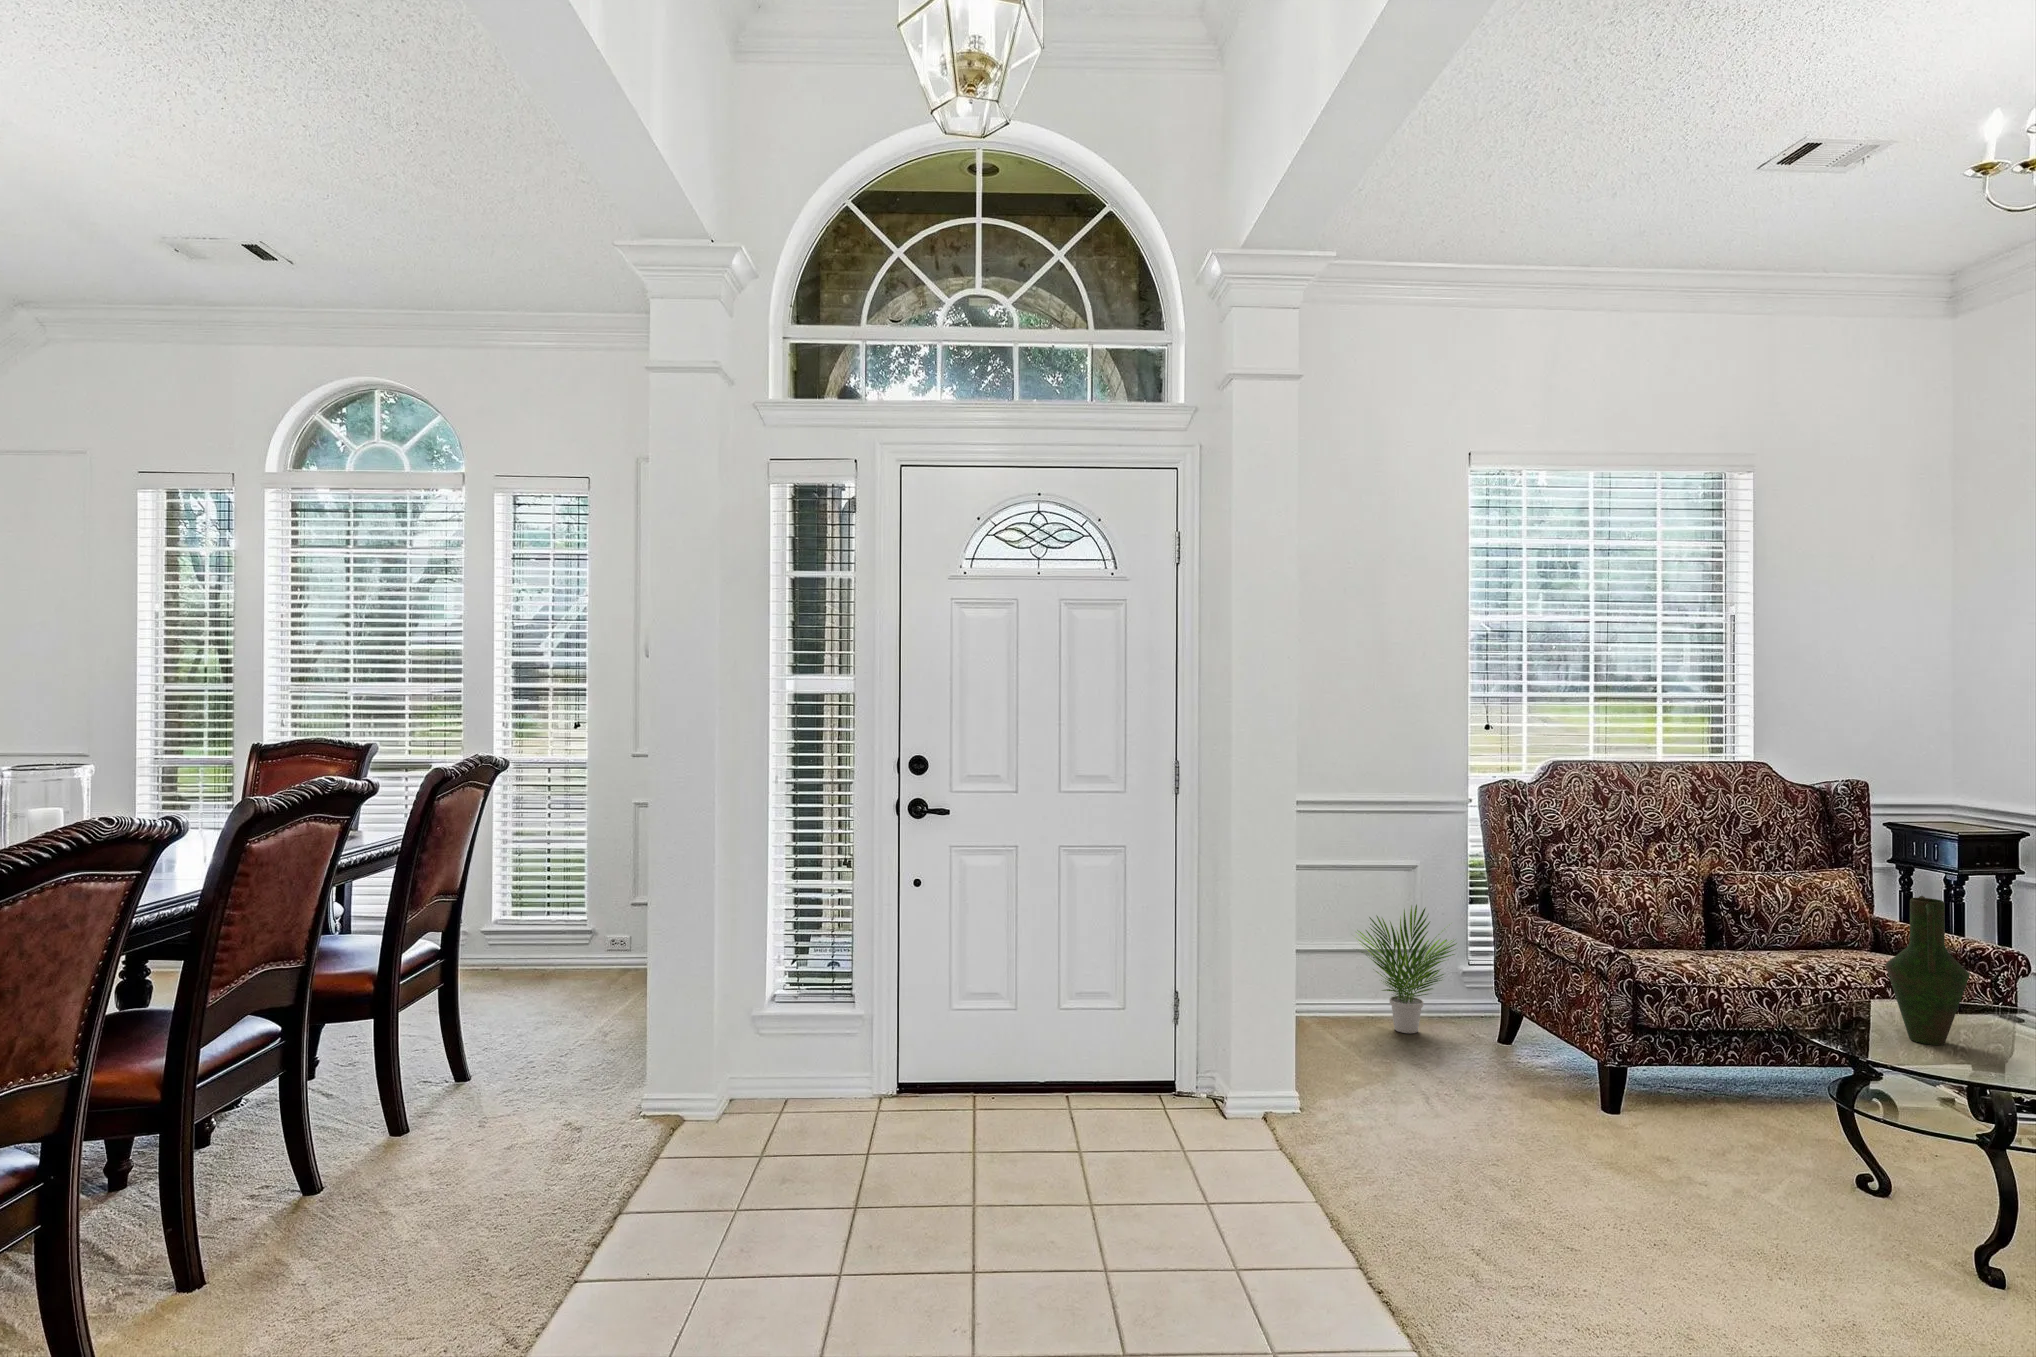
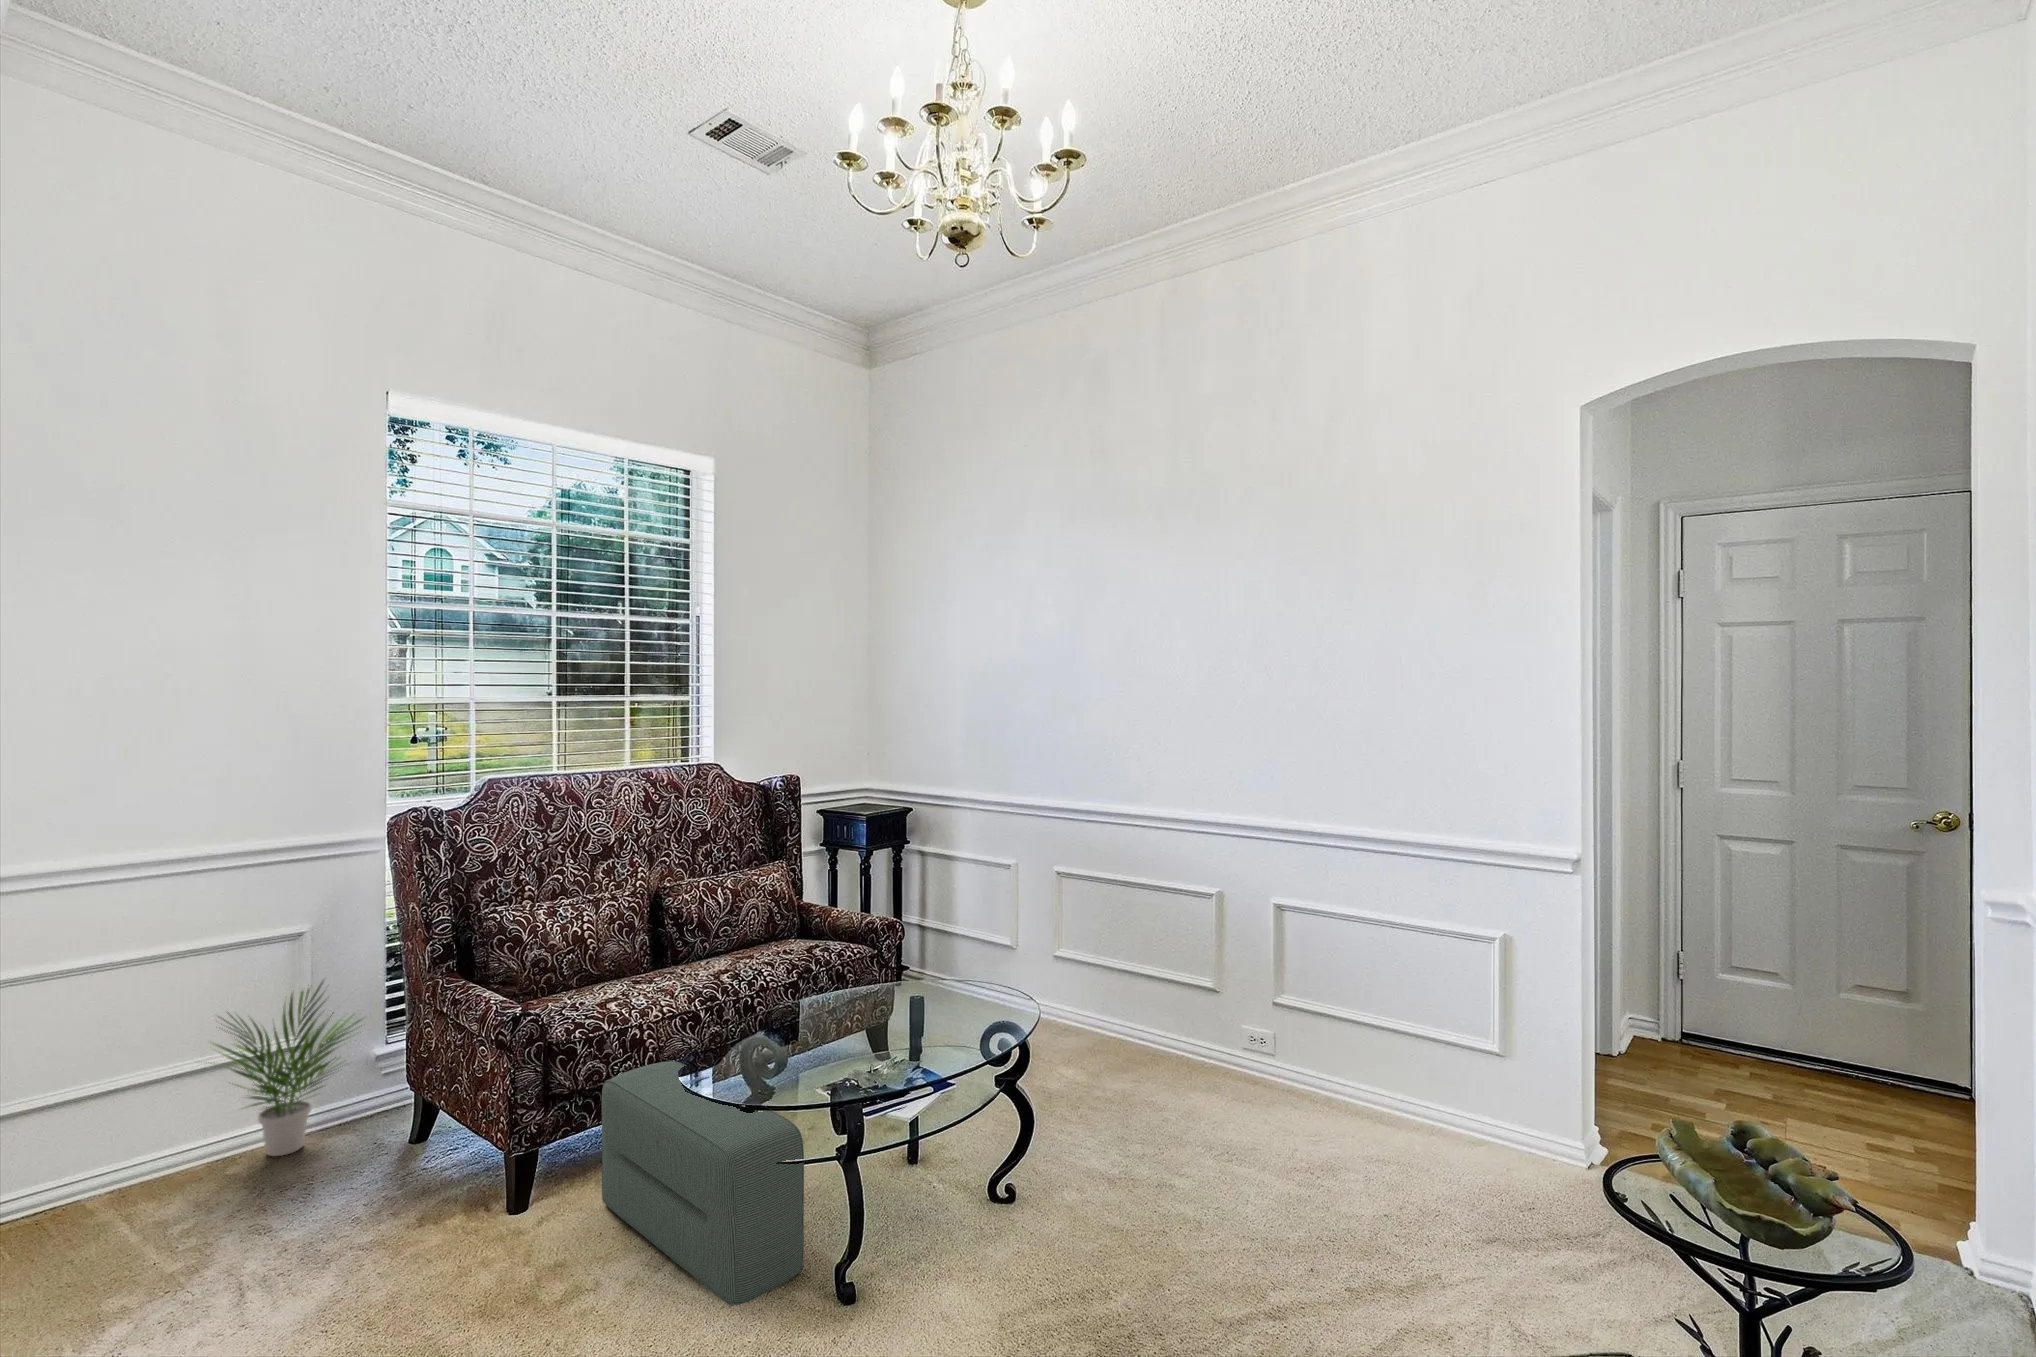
vase: present [1885,896,1970,1045] -> none [784,902,854,1058]
pouf: none [1685,1022,1915,1231] -> present [602,1061,804,1306]

